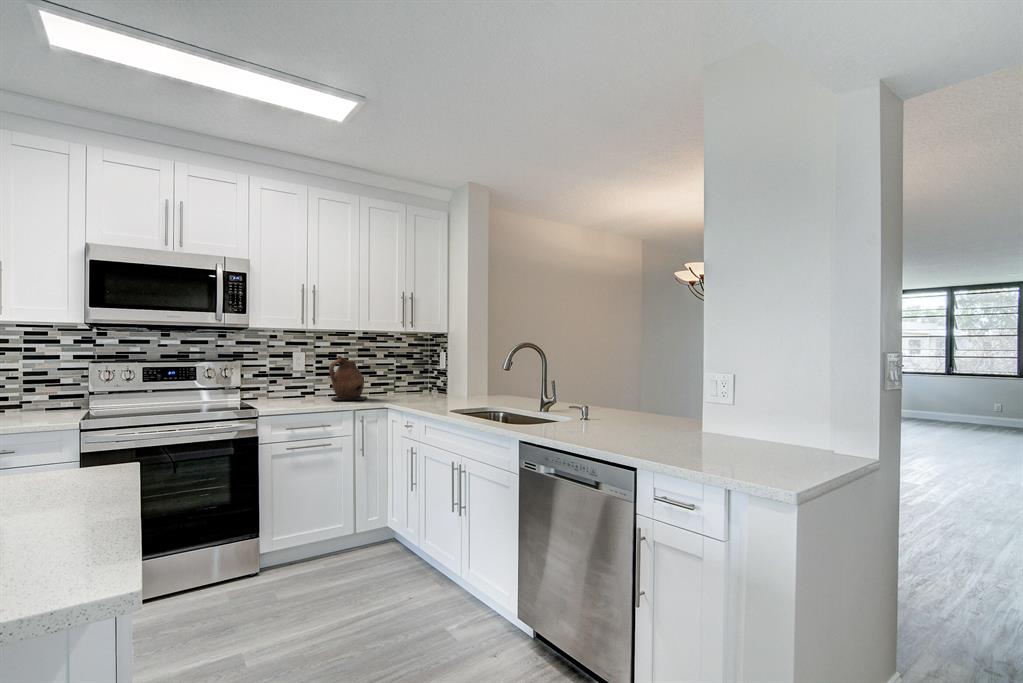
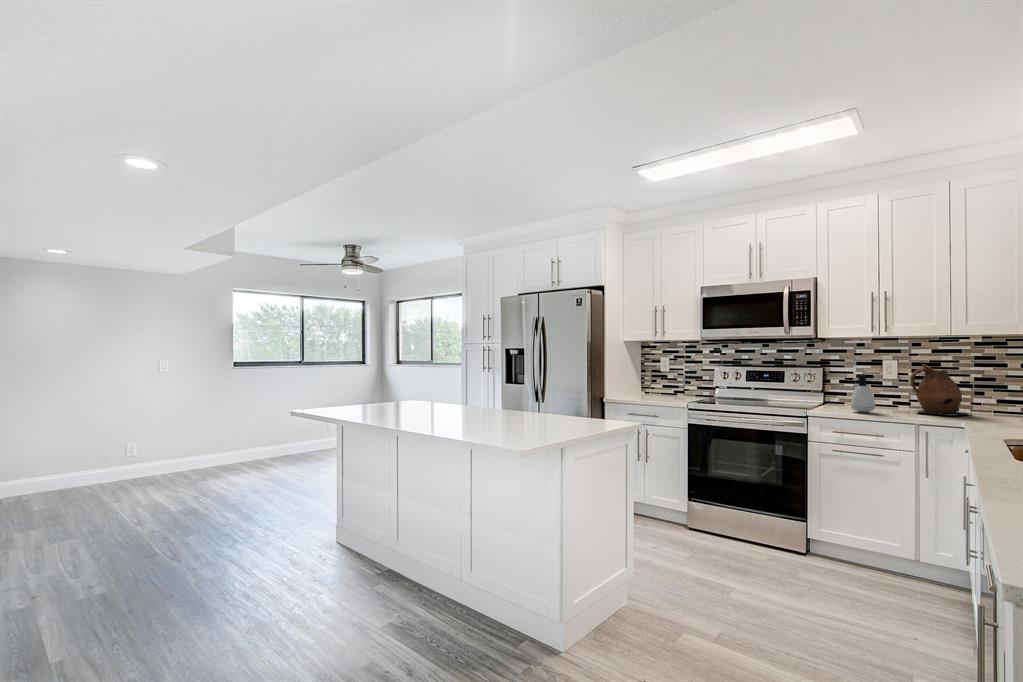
soap dispenser: none [286,367,309,405] -> present [851,374,875,412]

